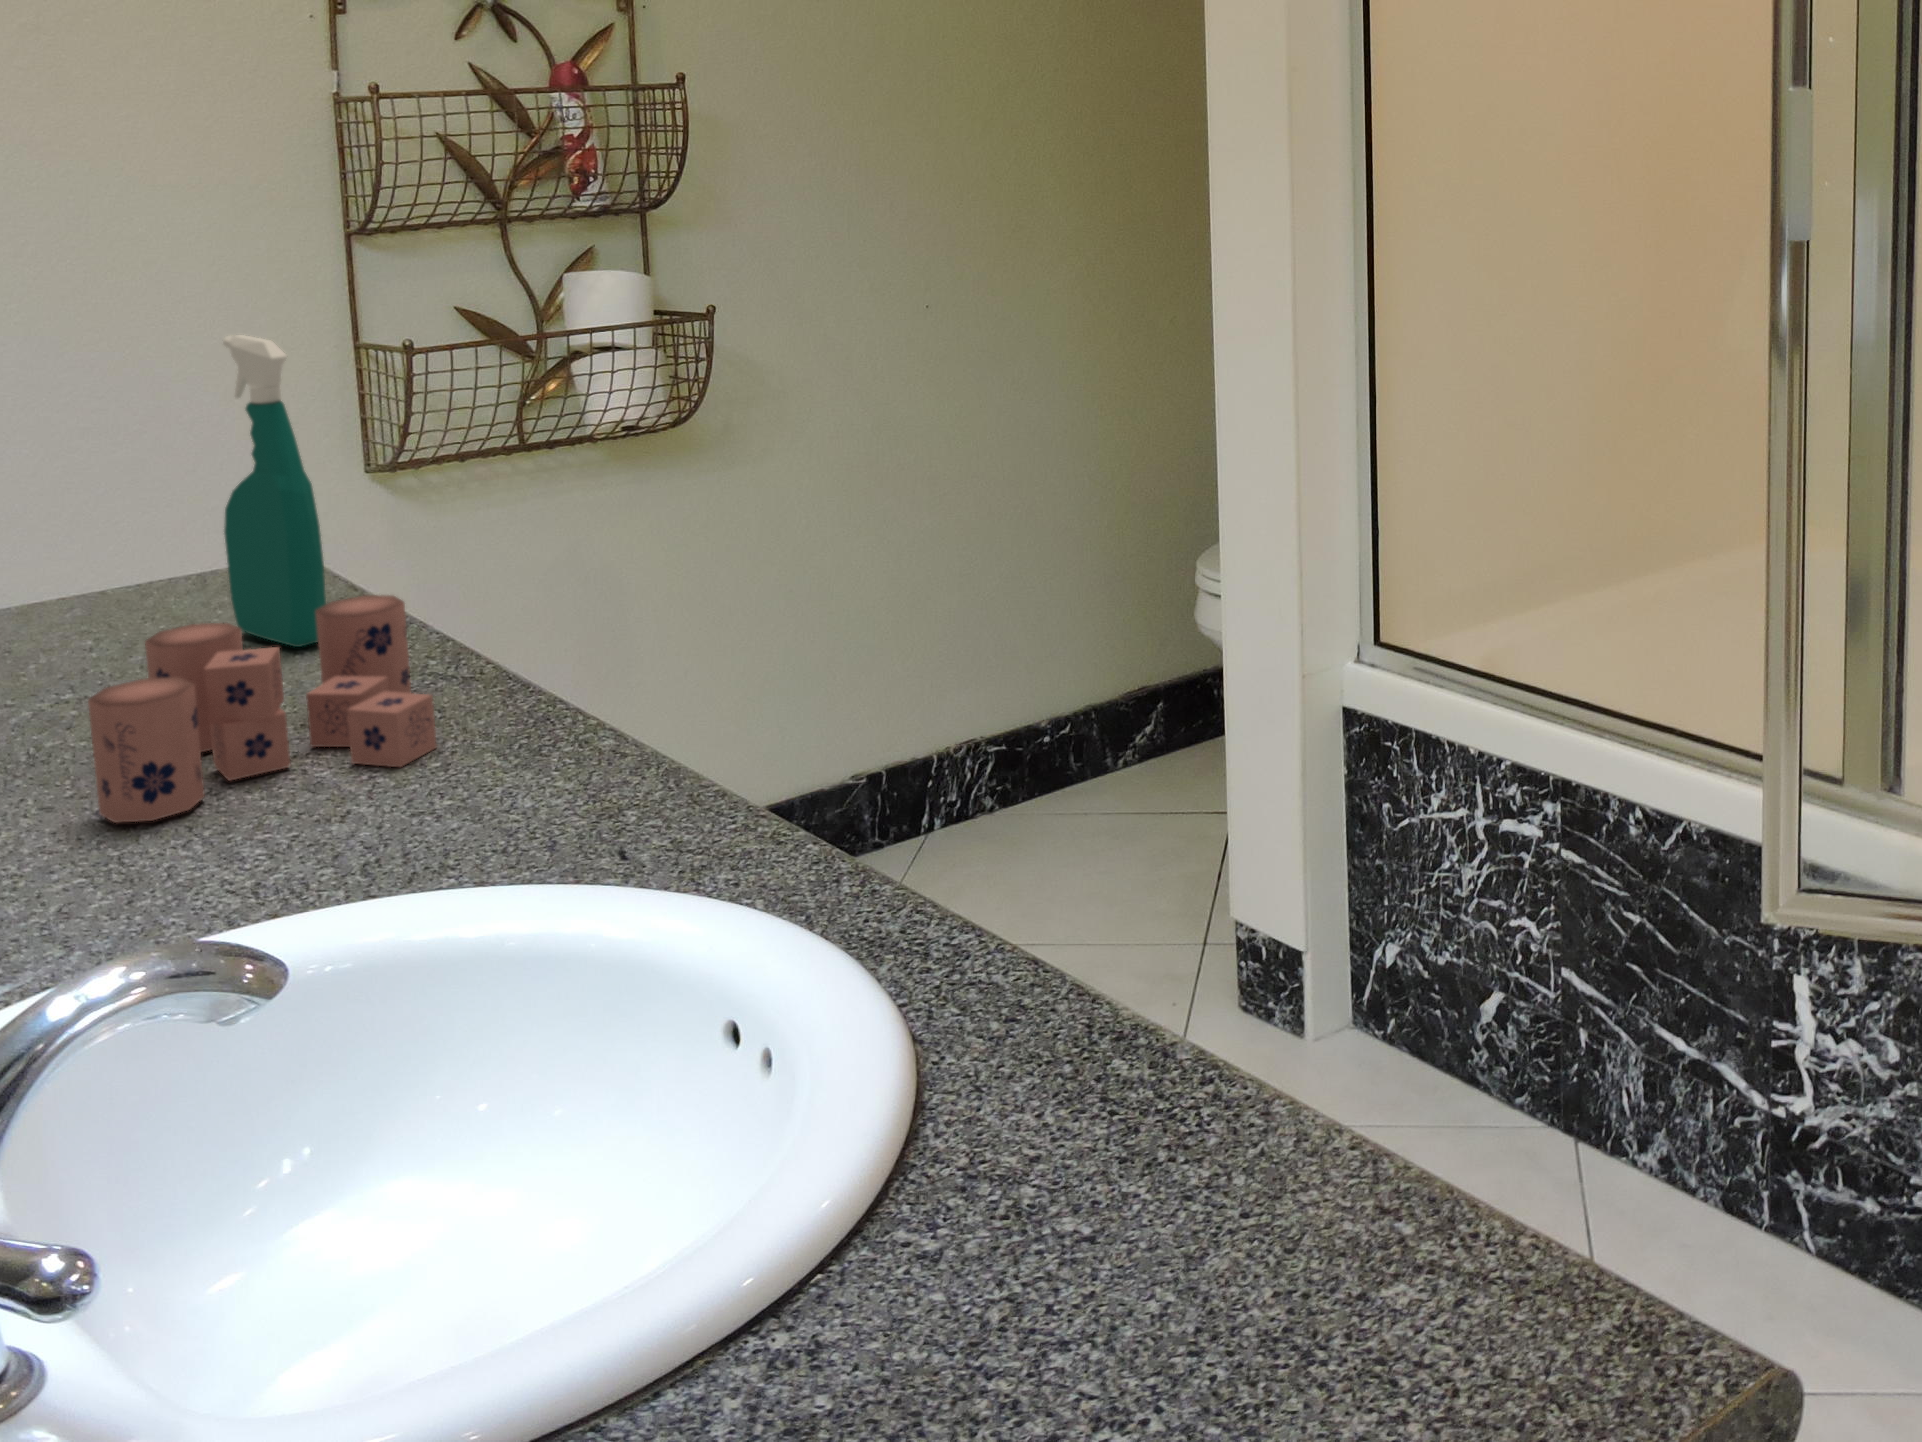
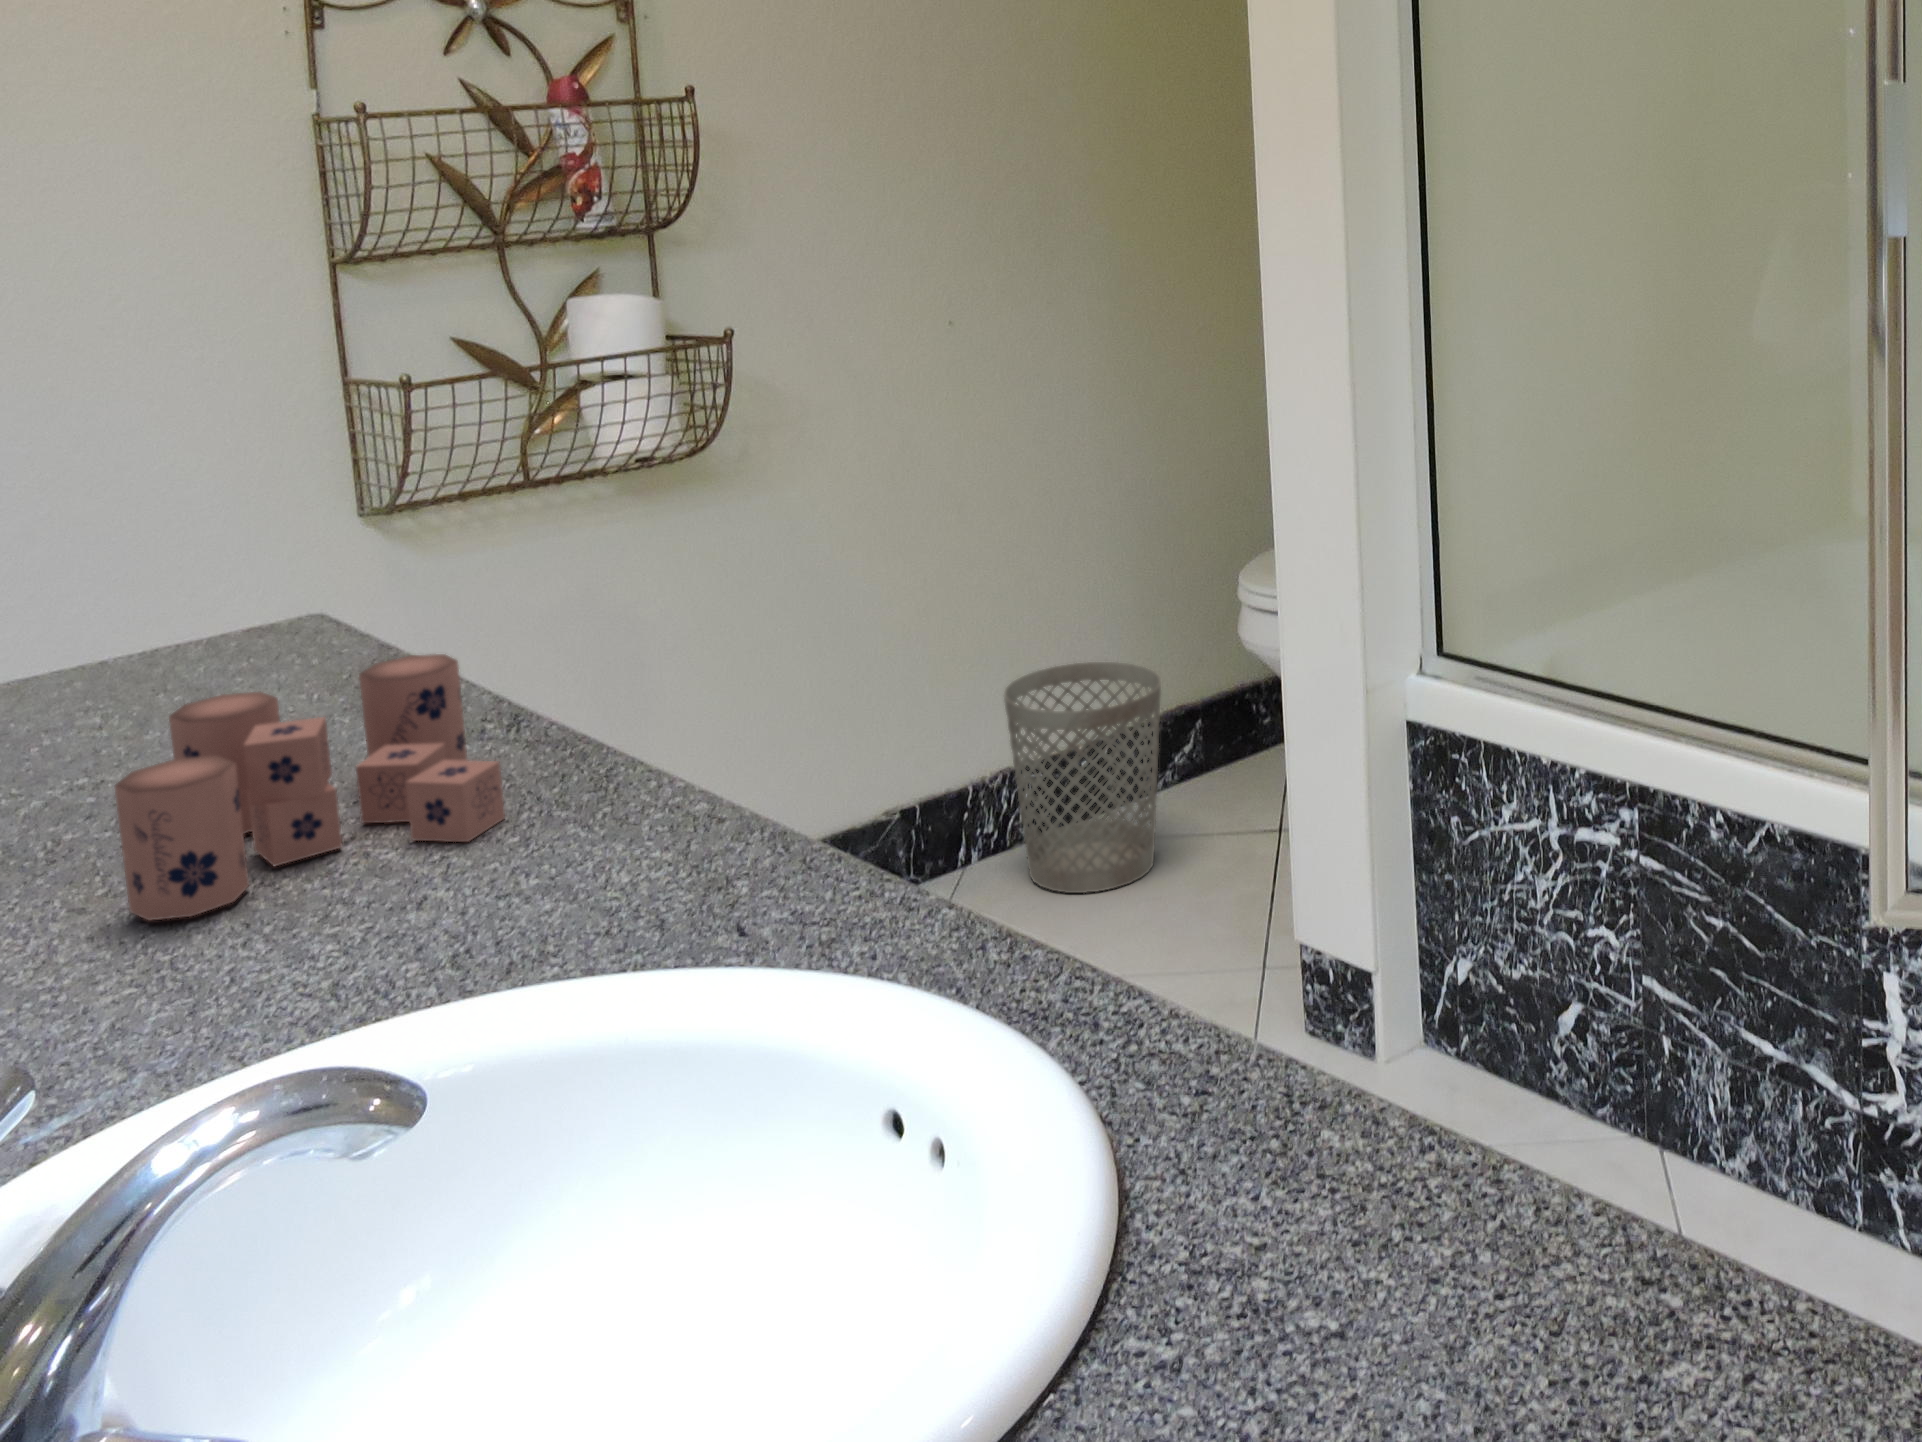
spray bottle: present [223,335,326,647] -> none [235,376,360,713]
wastebasket: none [967,639,1119,863] -> present [1004,662,1161,893]

